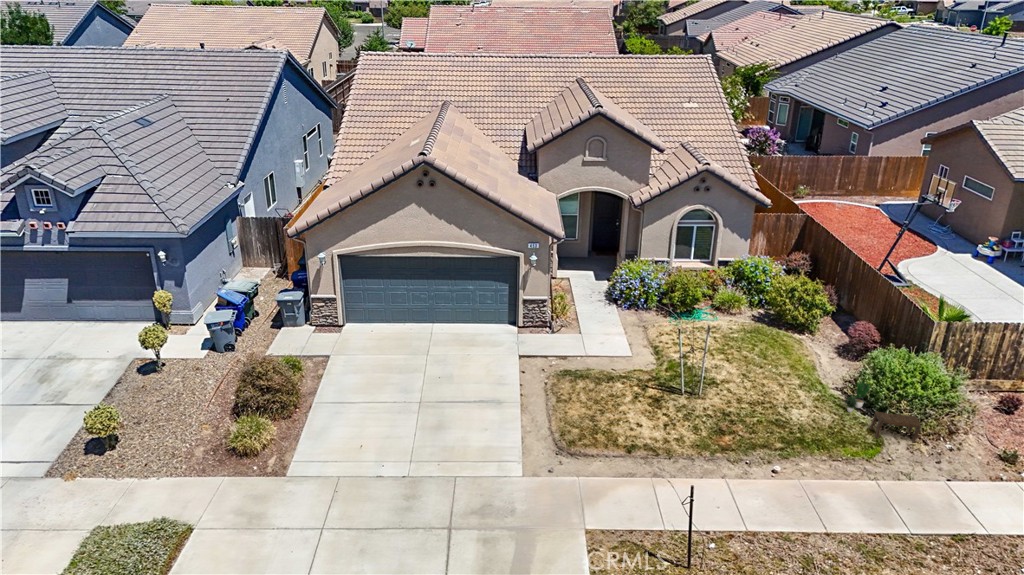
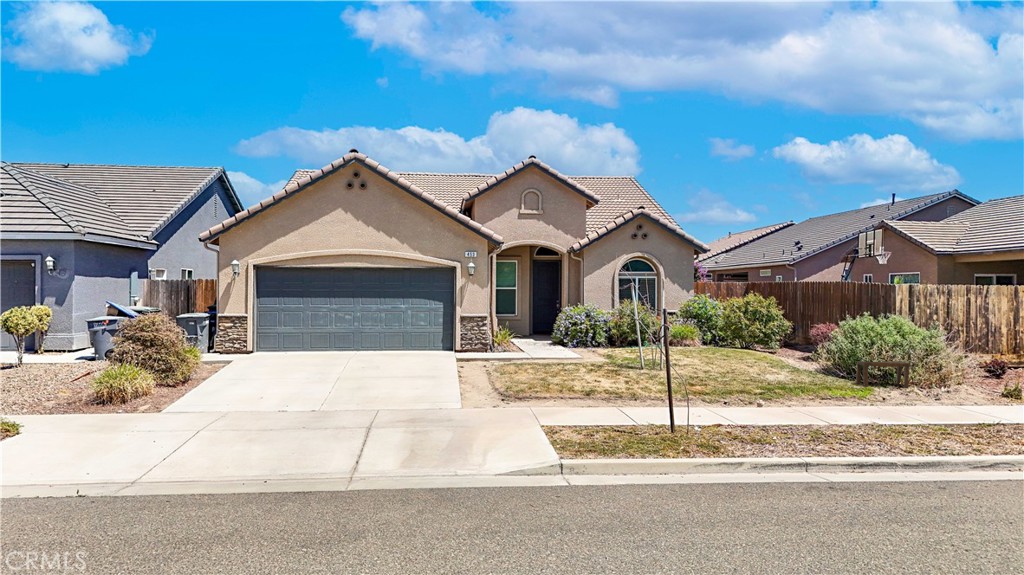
potted plant: present [845,382,870,412] -> none [821,343,847,378]

